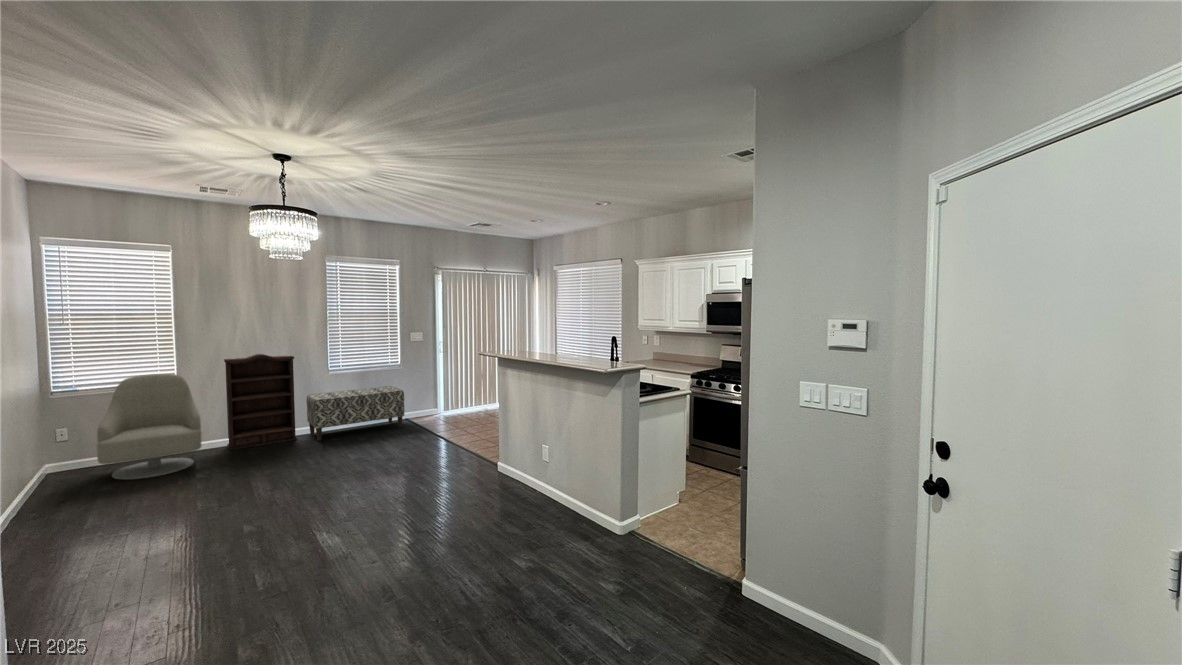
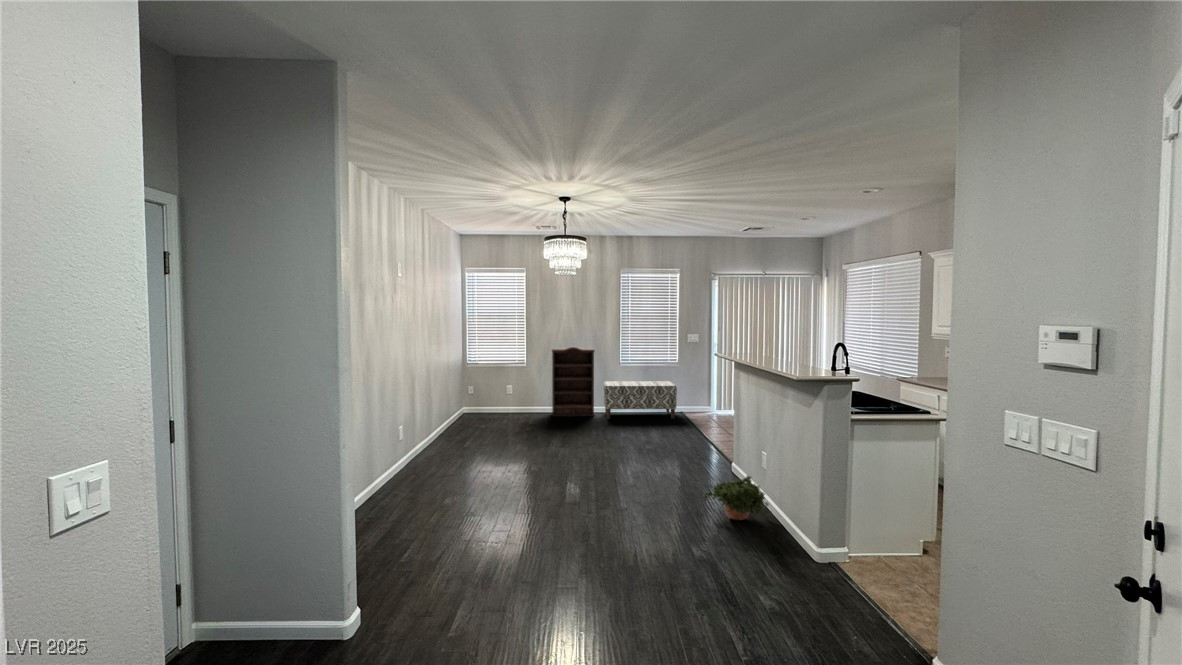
armchair: present [97,374,201,479] -> none [480,357,532,425]
potted plant: none [496,471,562,525] -> present [703,476,771,523]

